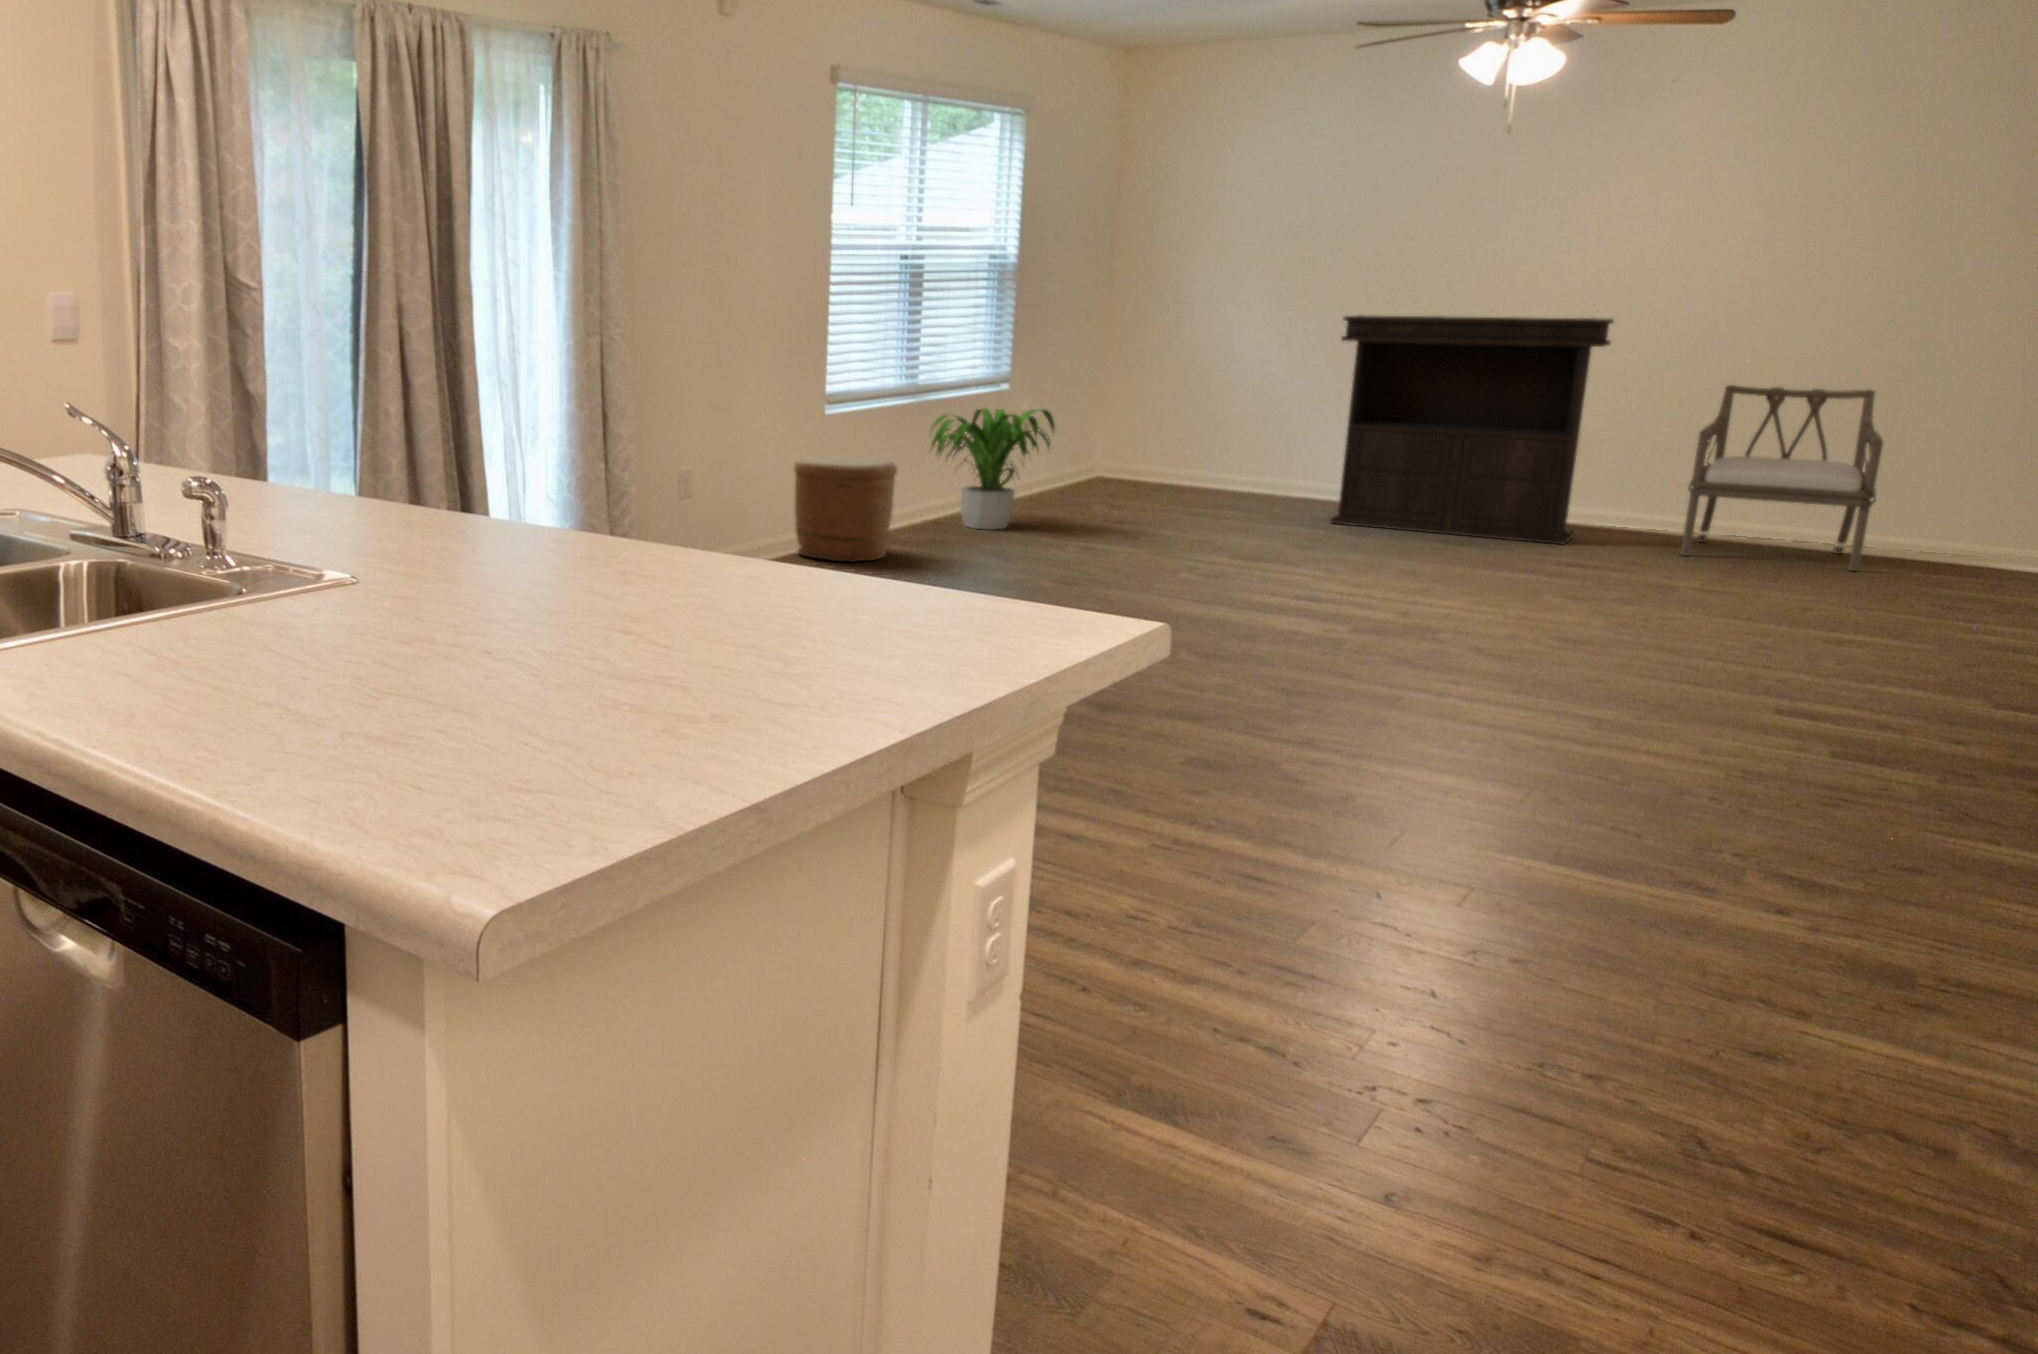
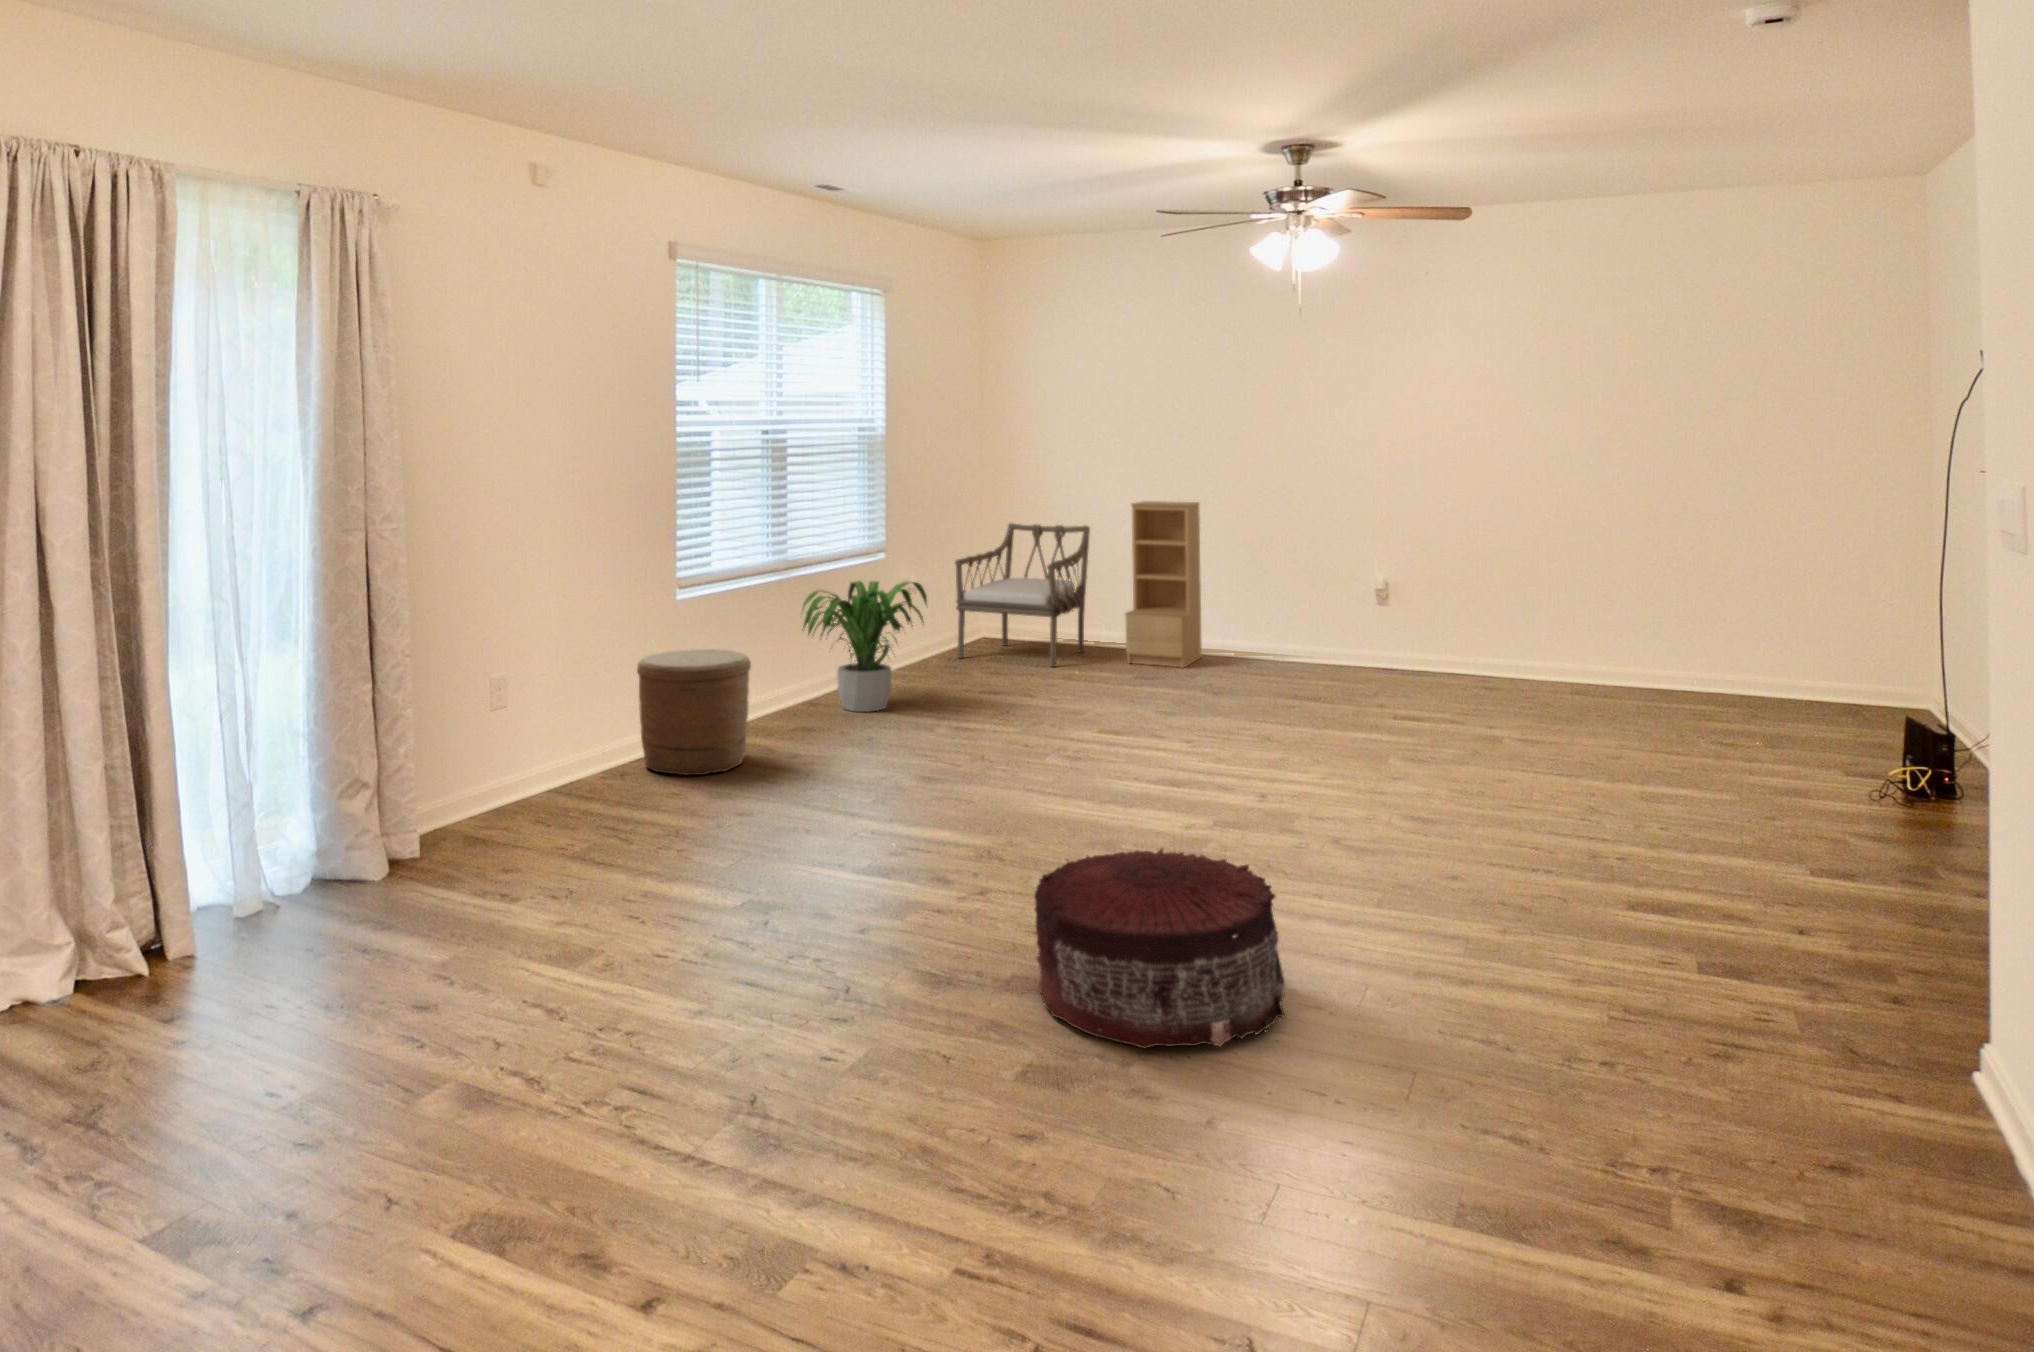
console table: present [1331,315,1613,545] -> none [1185,478,1412,696]
bookshelf: none [1253,342,1355,514] -> present [1125,501,1202,668]
armchair: present [1680,385,1883,571] -> present [955,523,1090,667]
pouf: none [1192,596,1412,728] -> present [1034,849,1285,1048]

